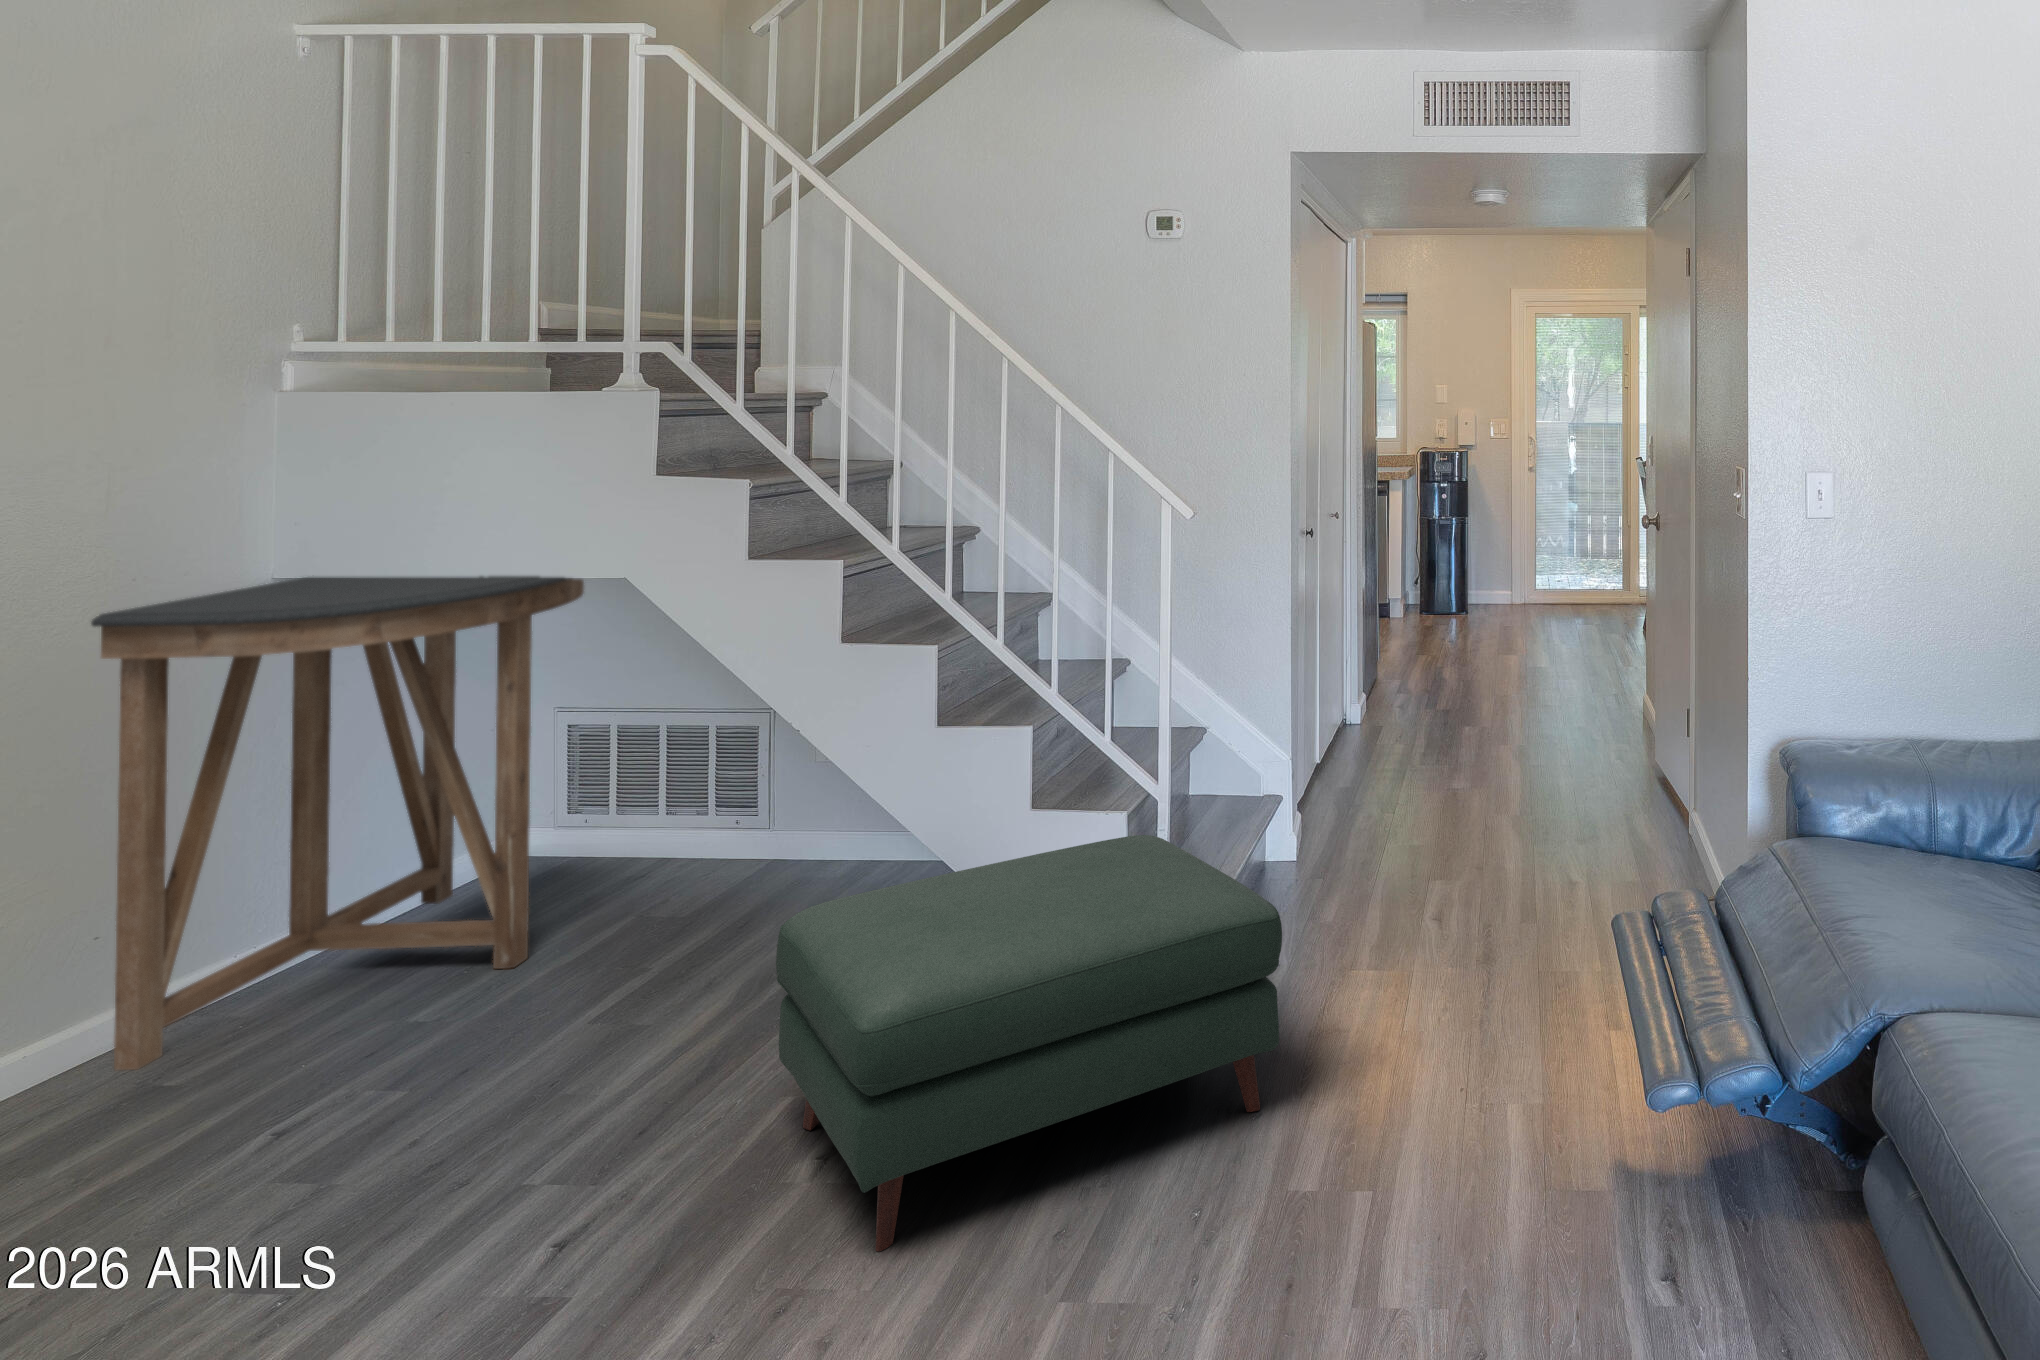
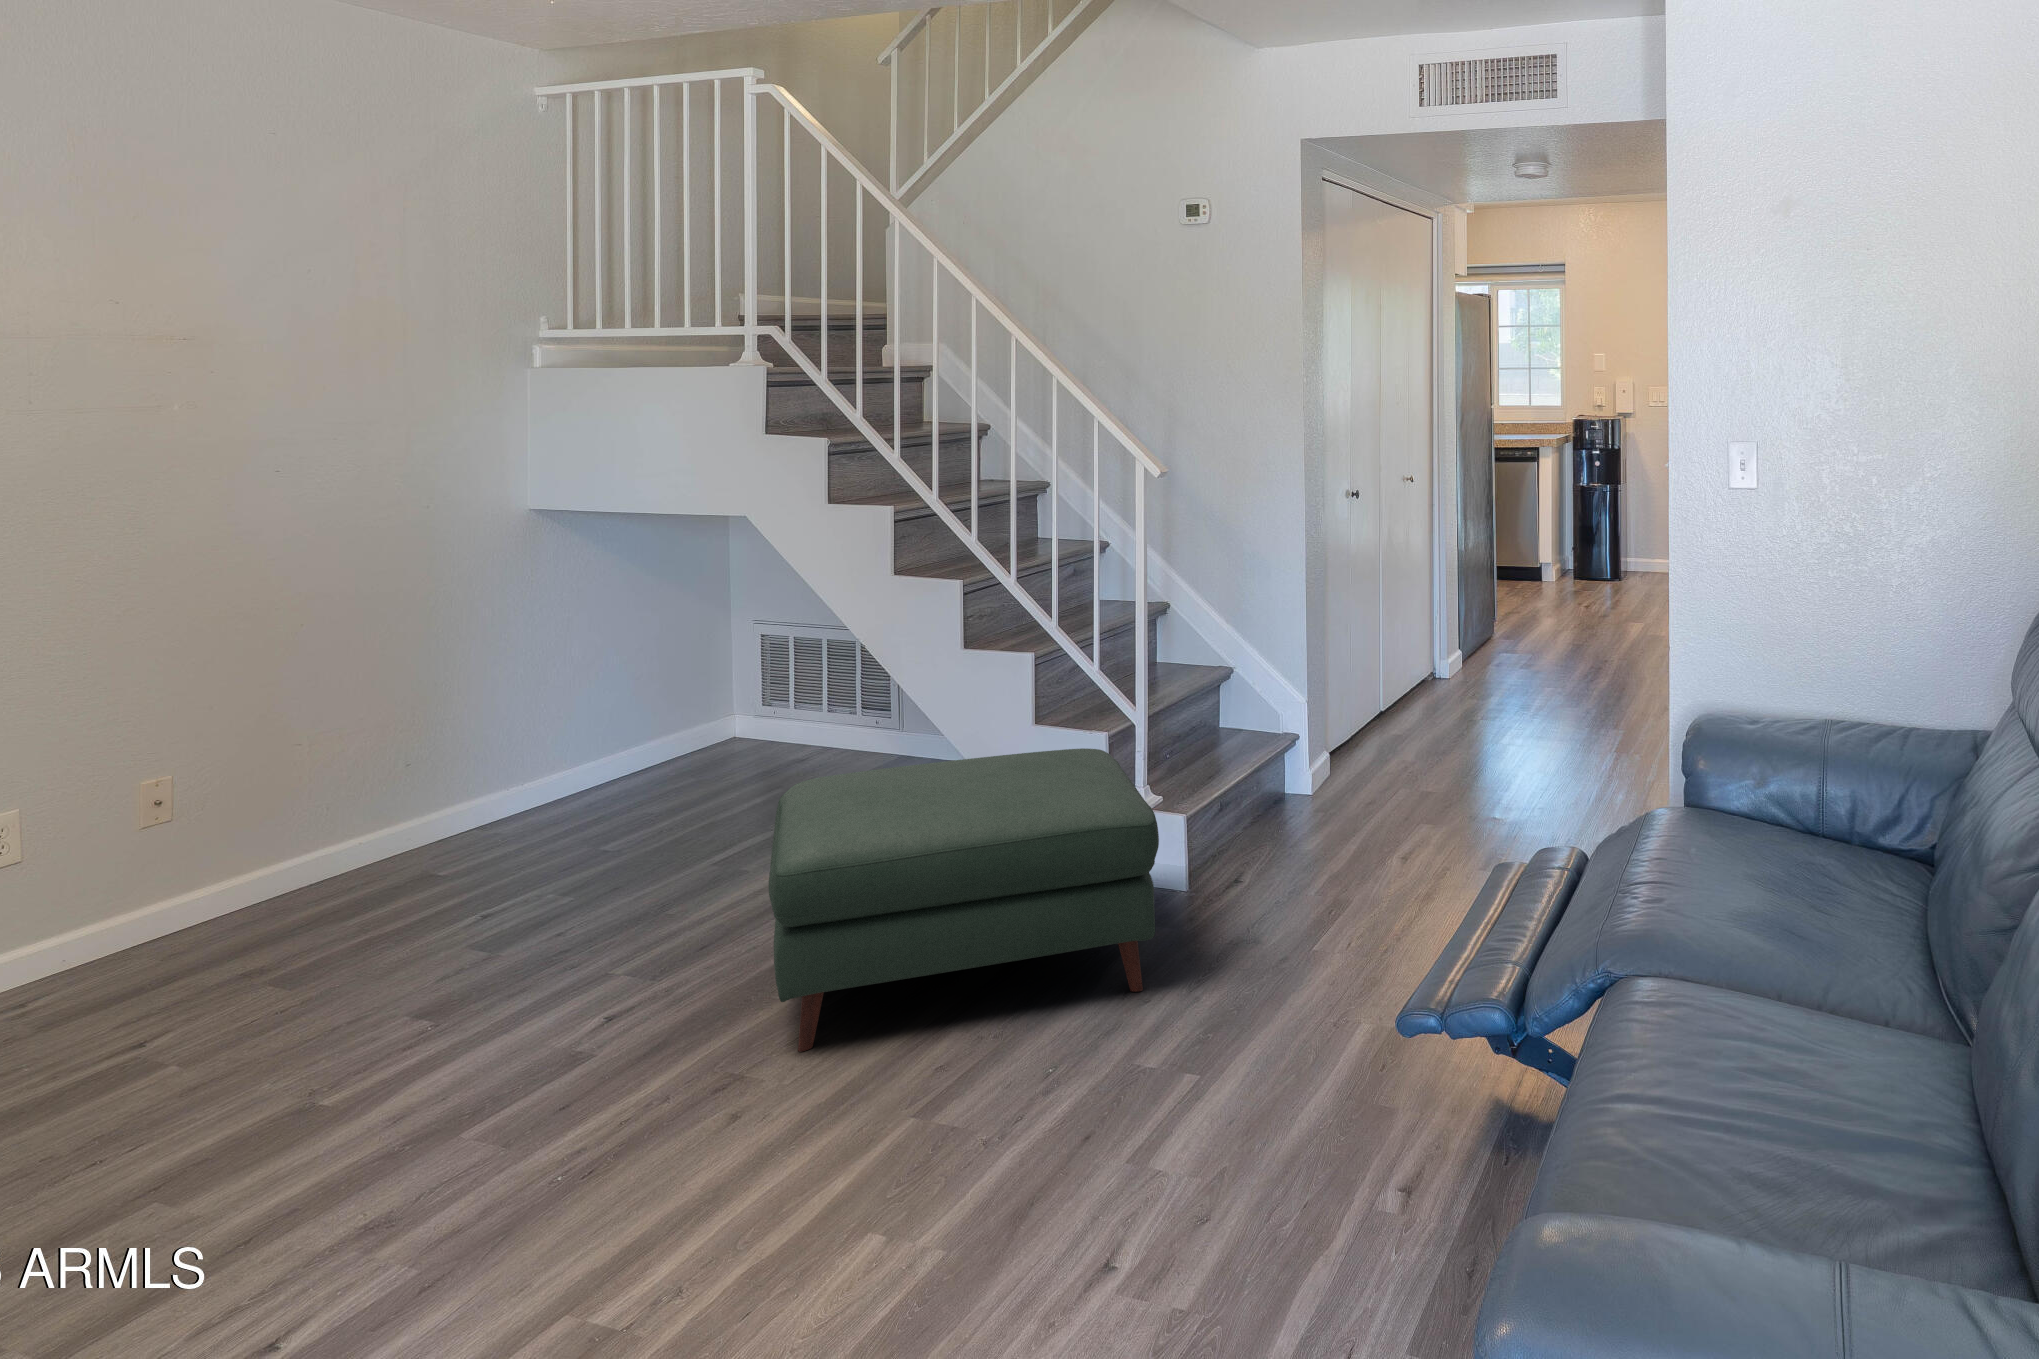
console table: present [91,576,584,1070] -> none [387,493,752,861]

